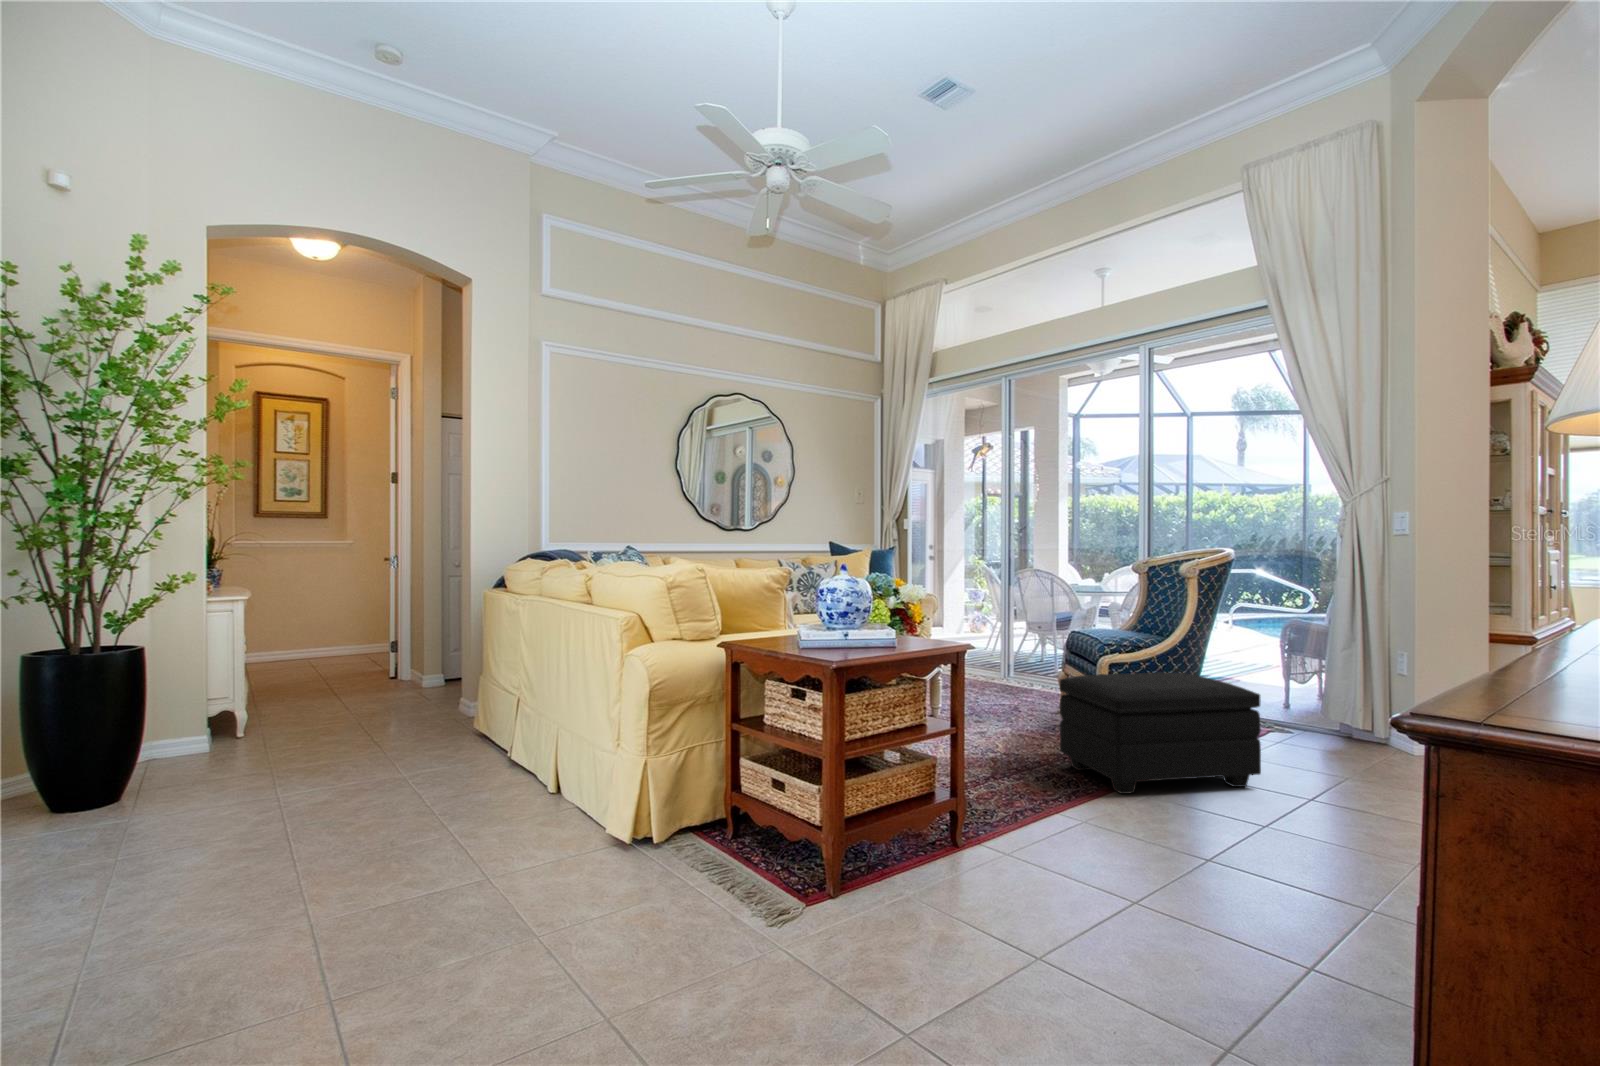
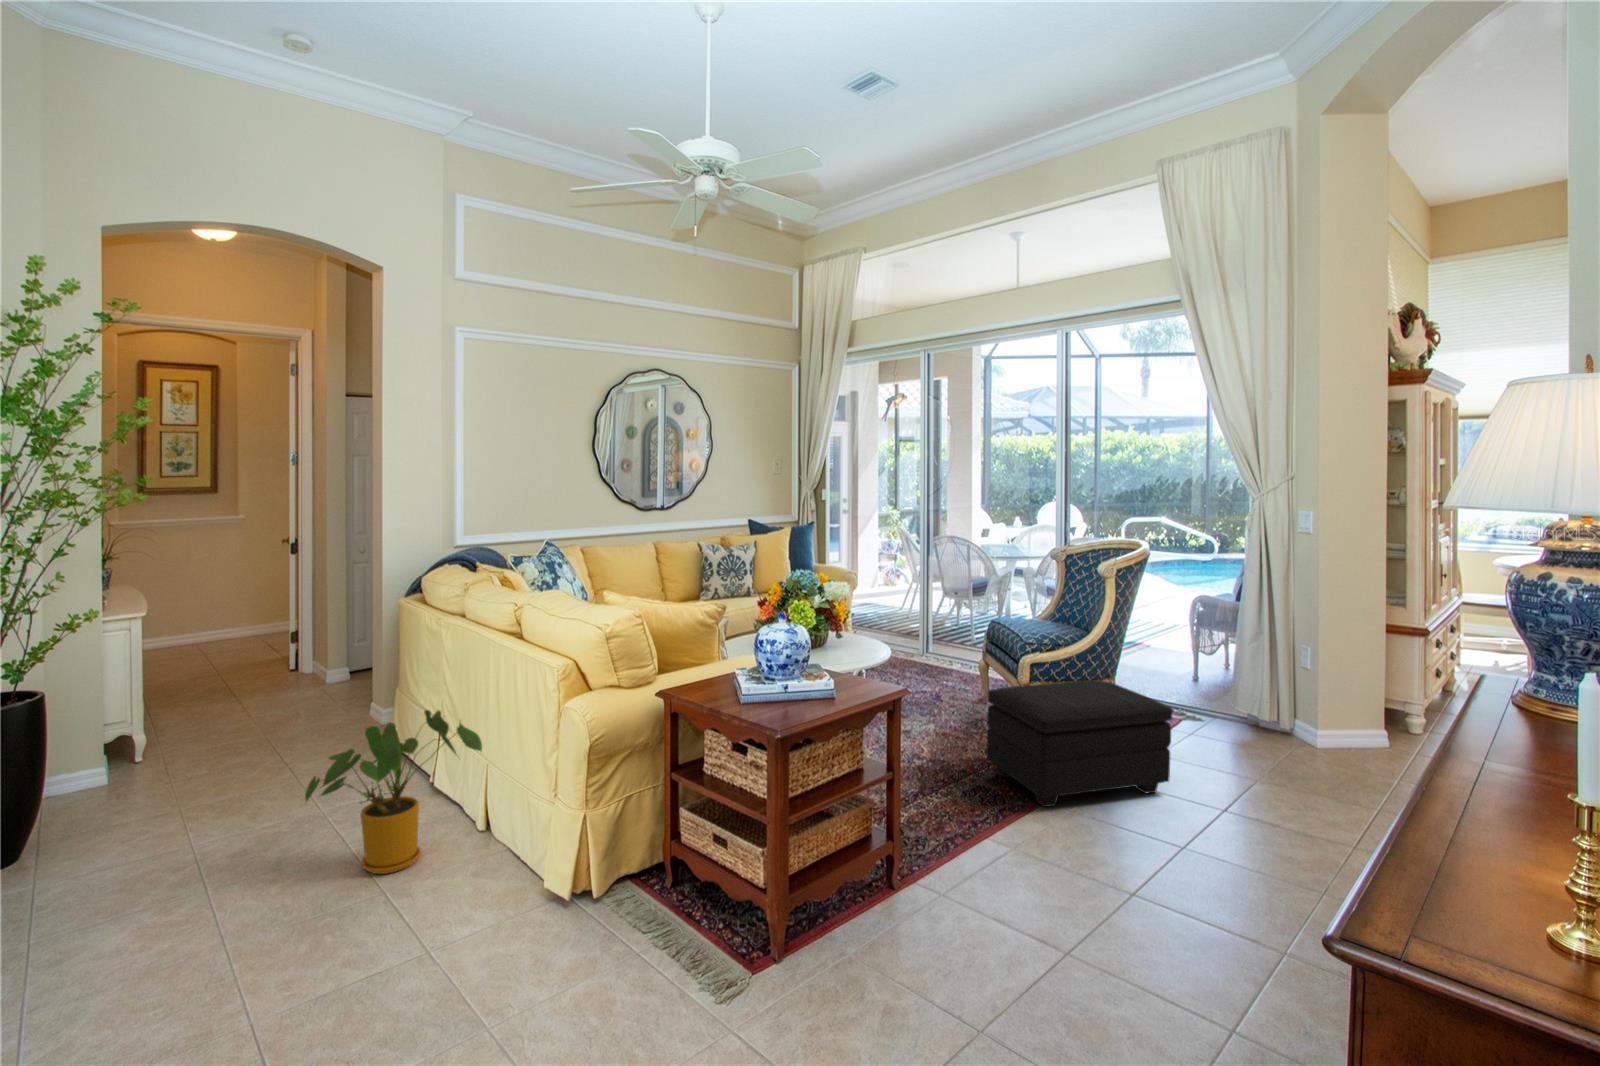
house plant: none [394,670,557,819] -> present [305,710,482,874]

